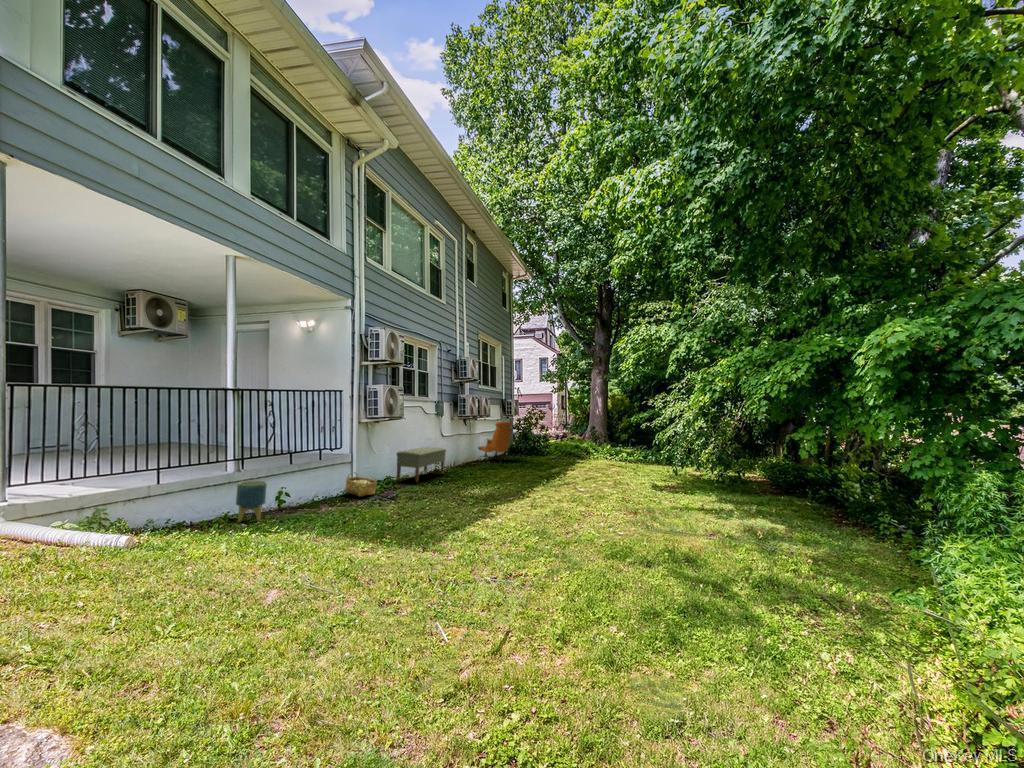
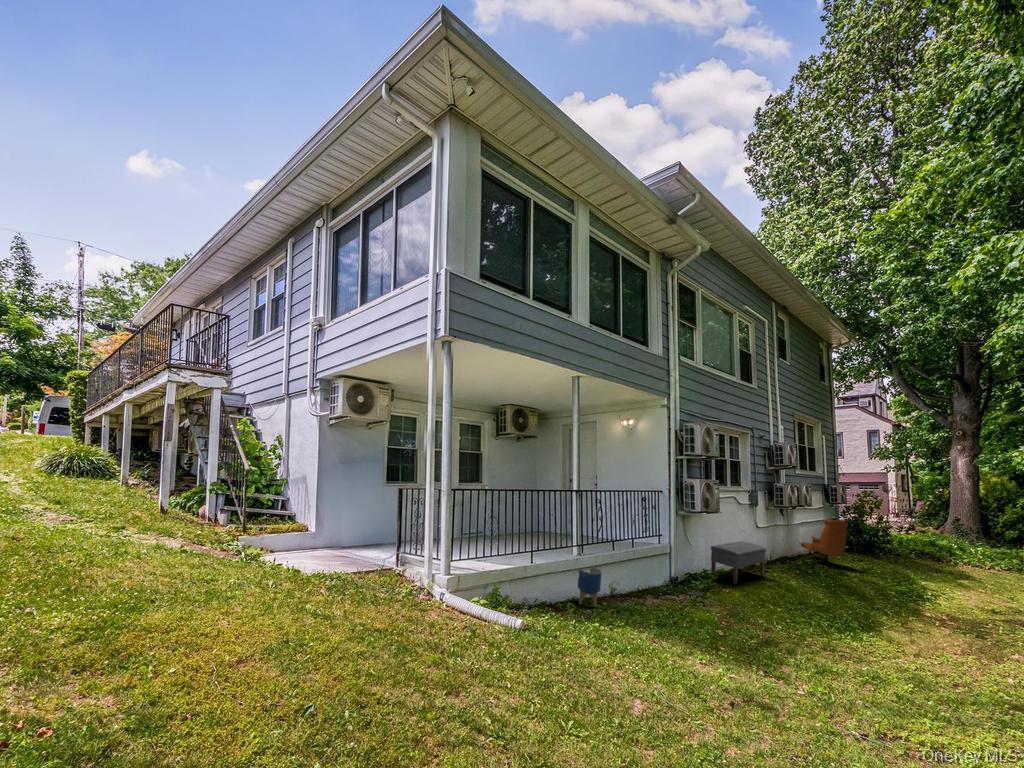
woven basket: present [345,472,377,496] -> none [663,565,696,594]

